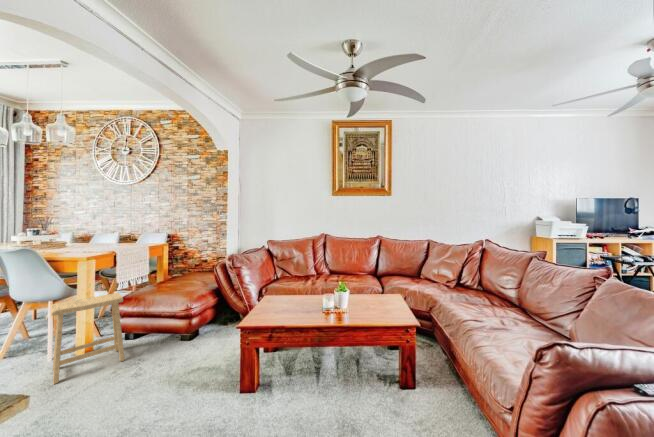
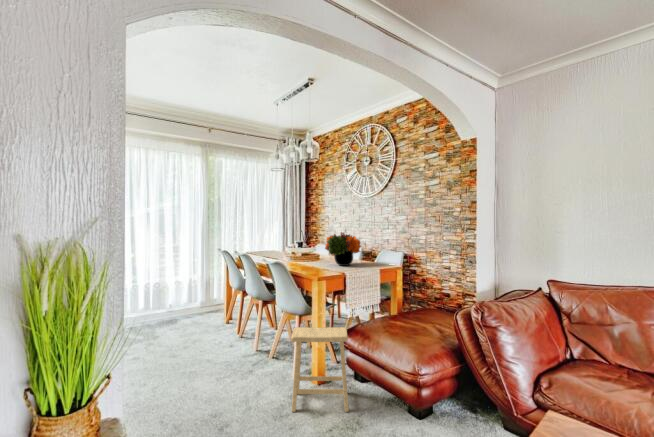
flower arrangement: none [80,213,127,245] -> present [325,232,361,266]

